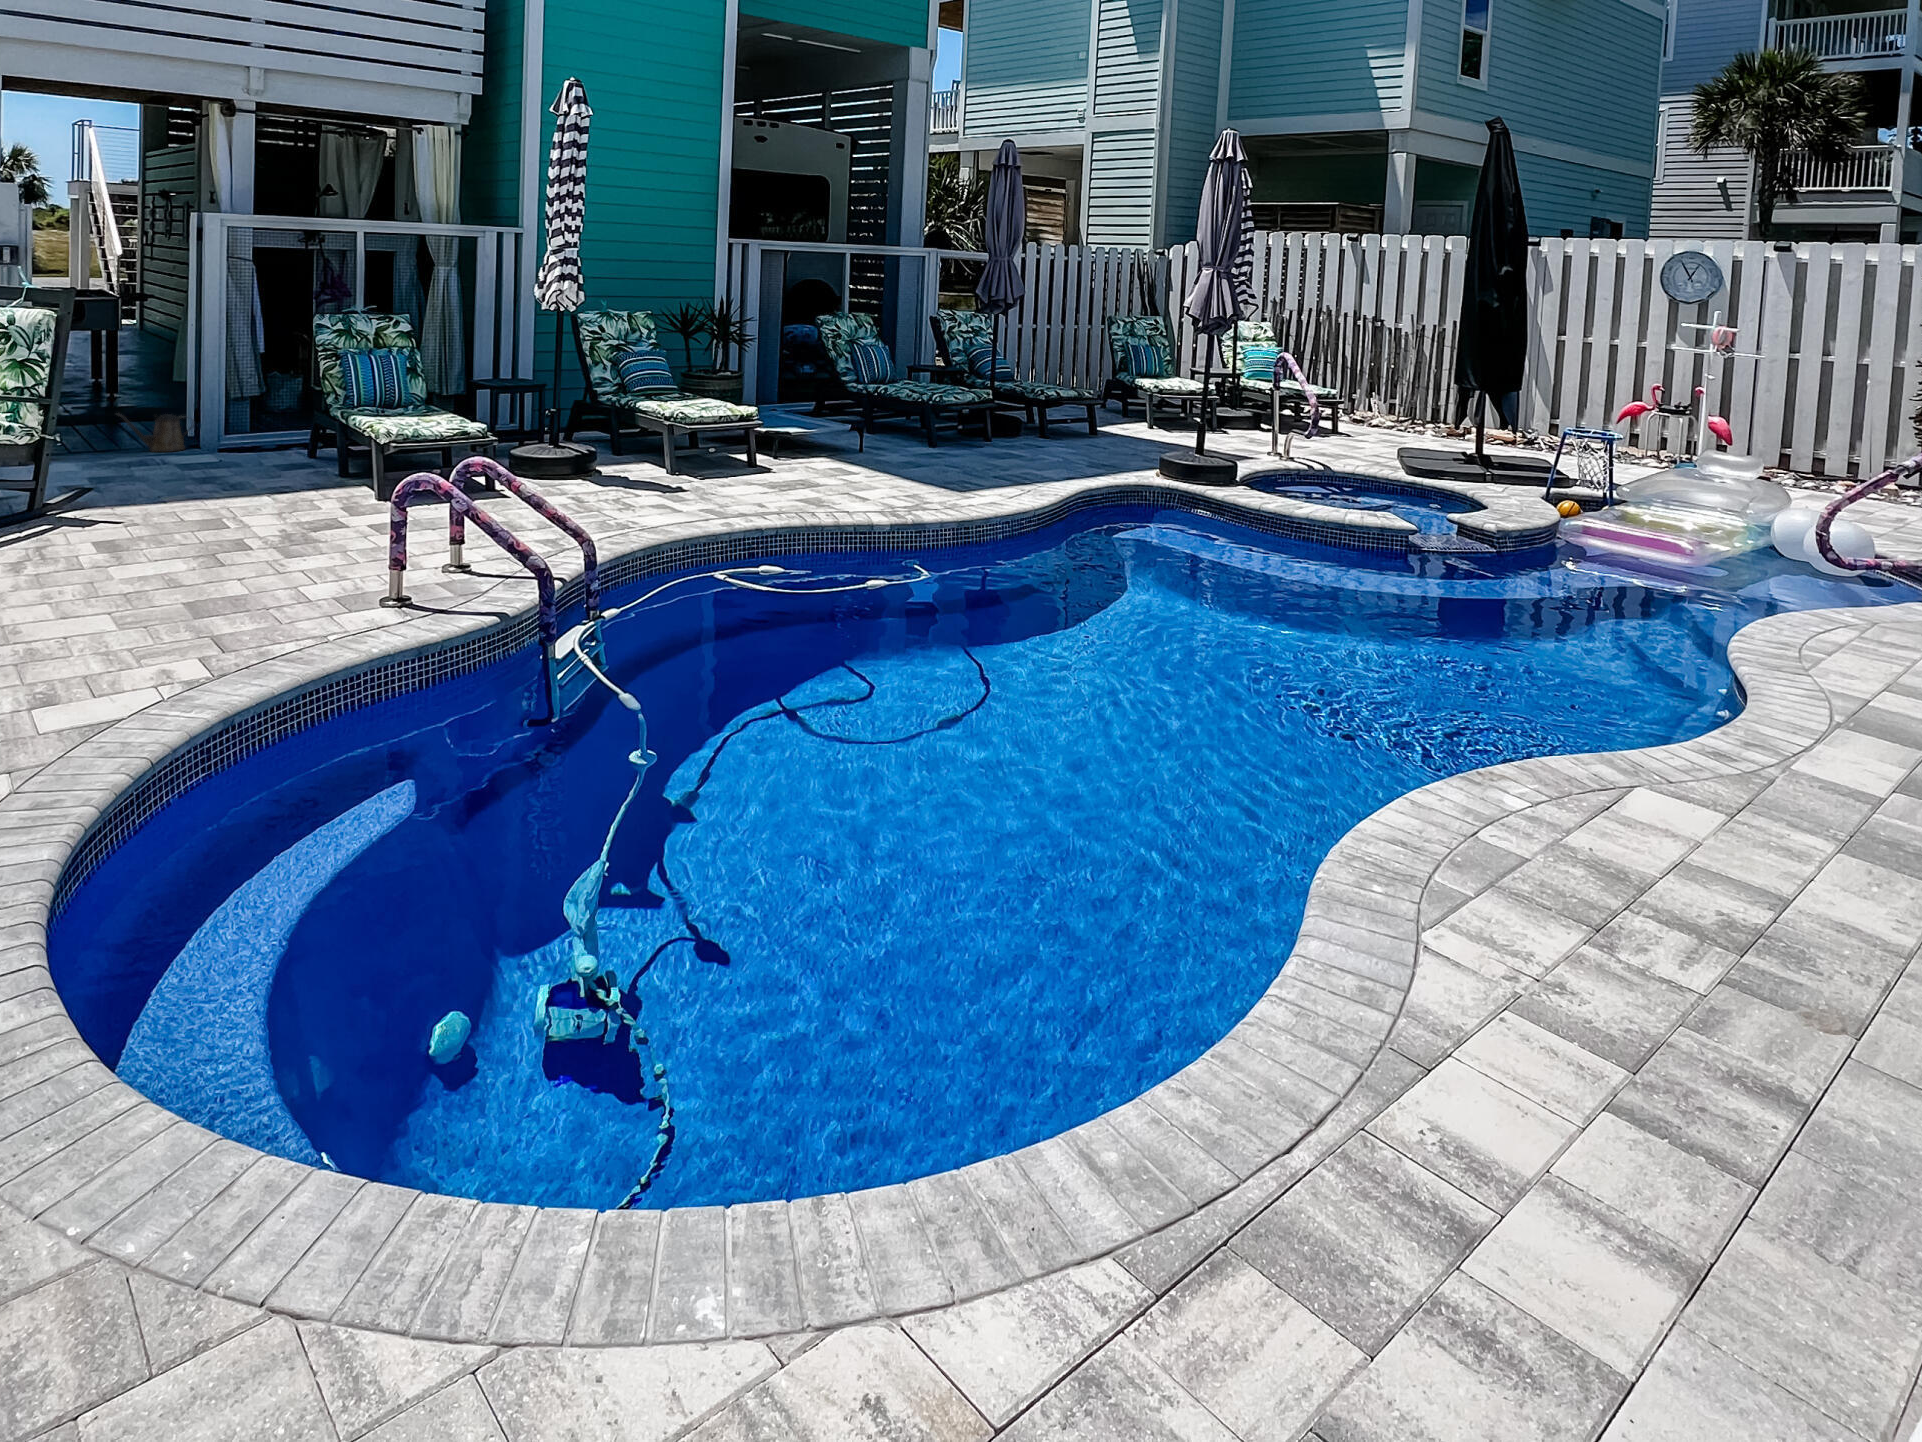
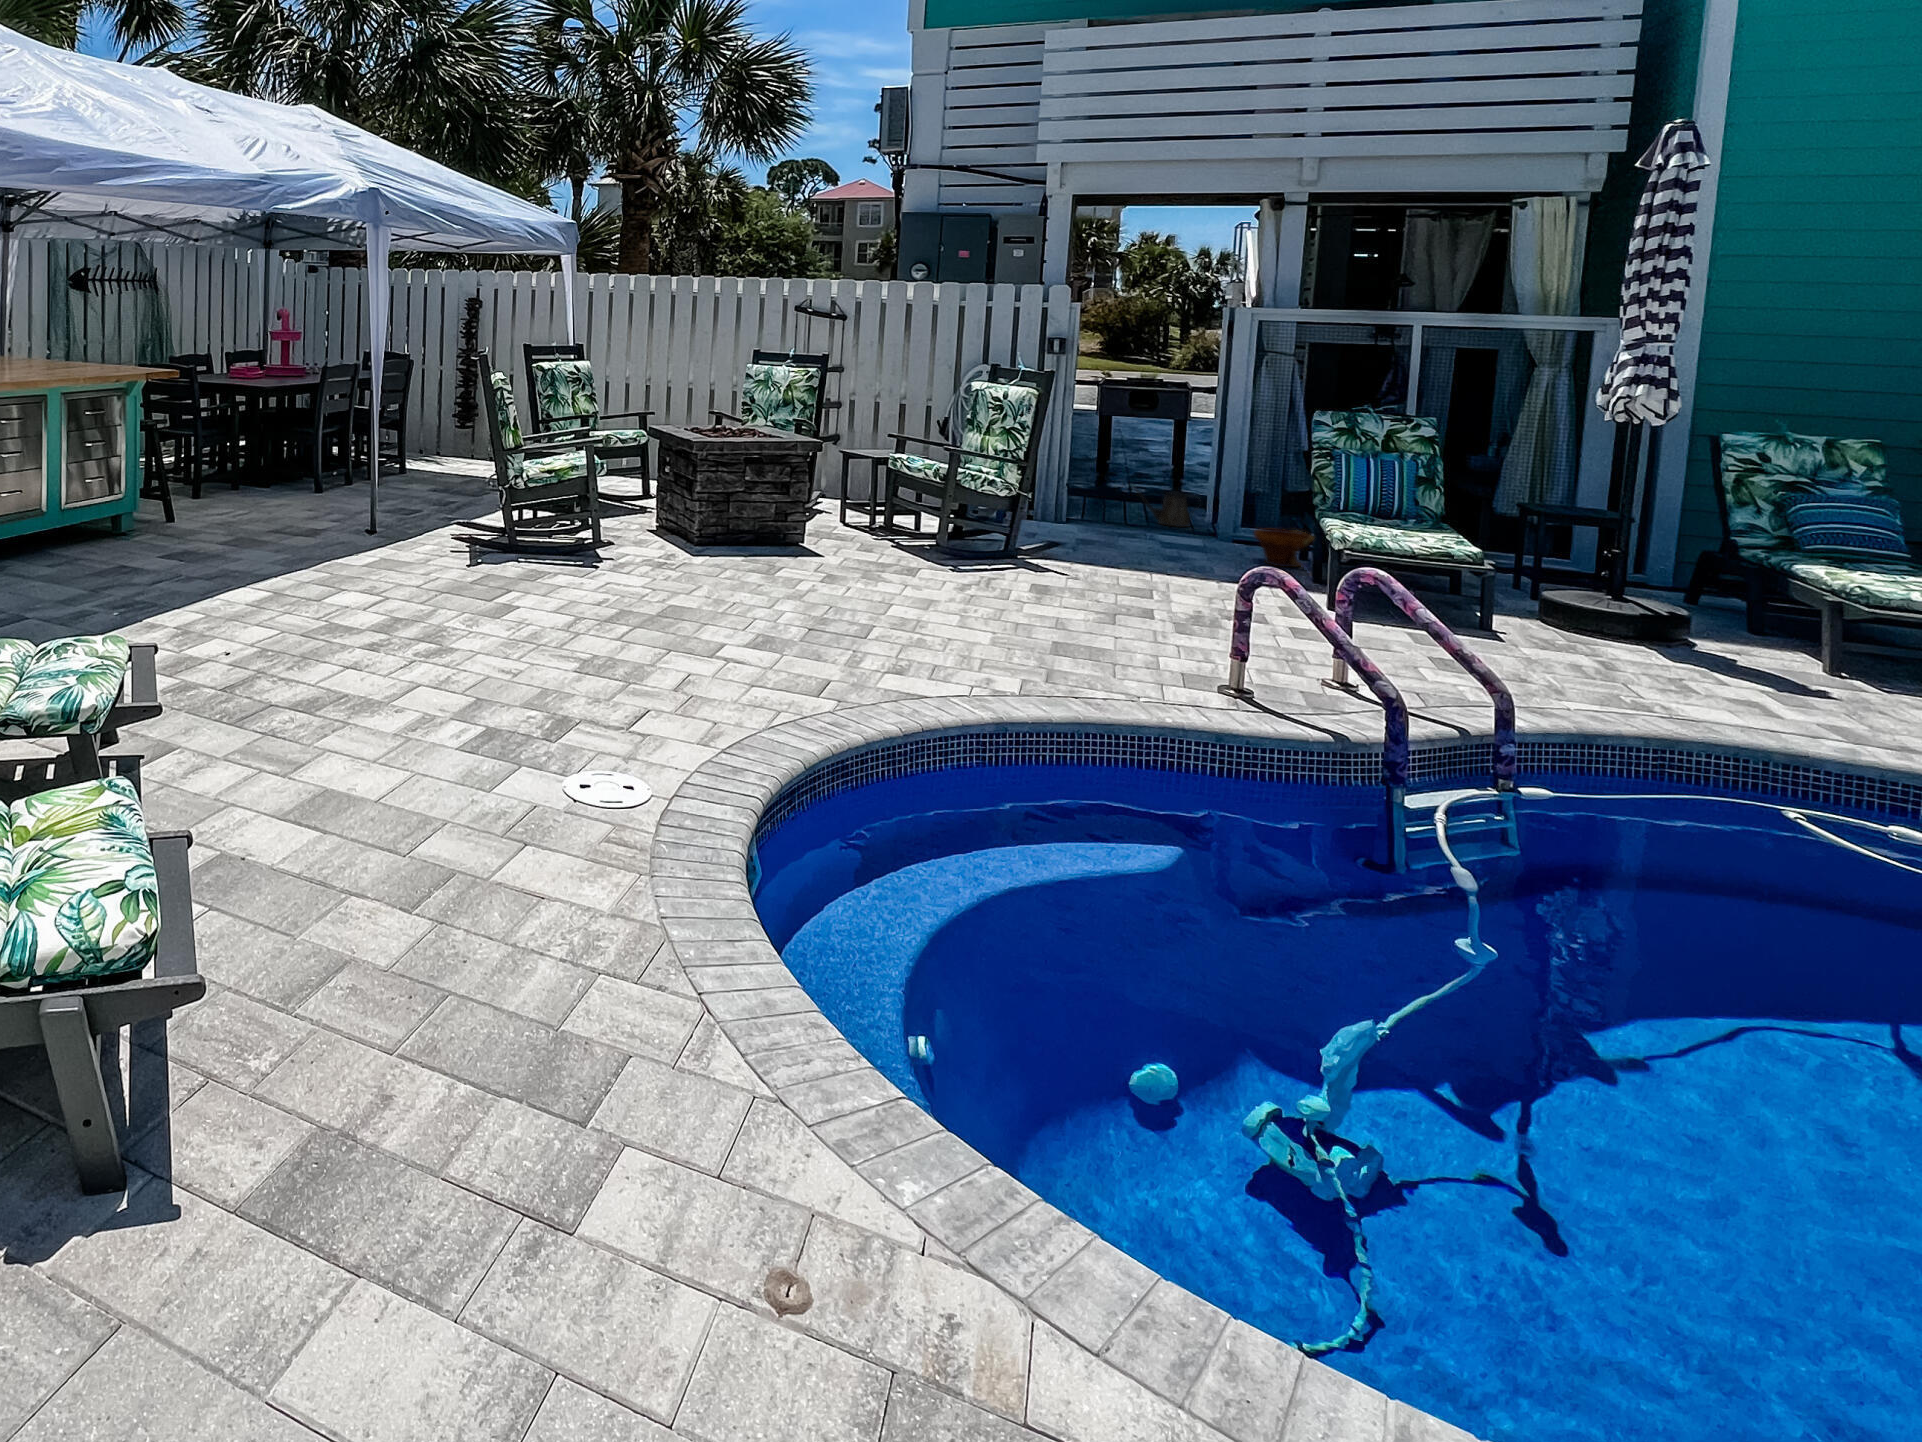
planter: none [279,433,334,469] -> present [1254,528,1314,567]

